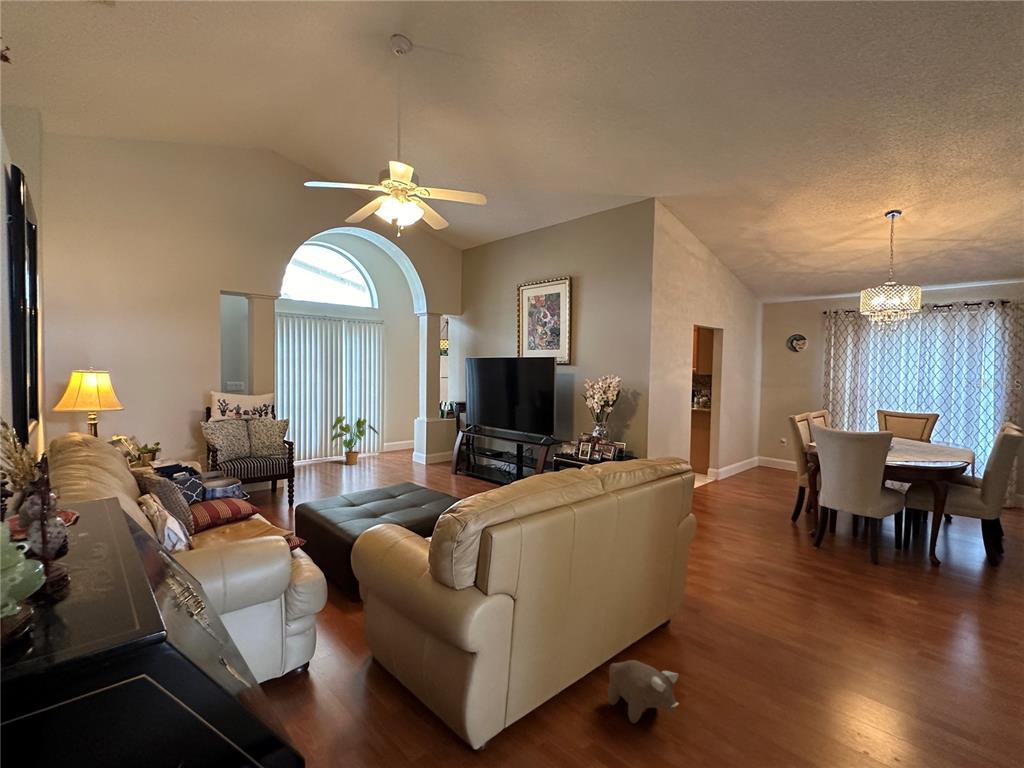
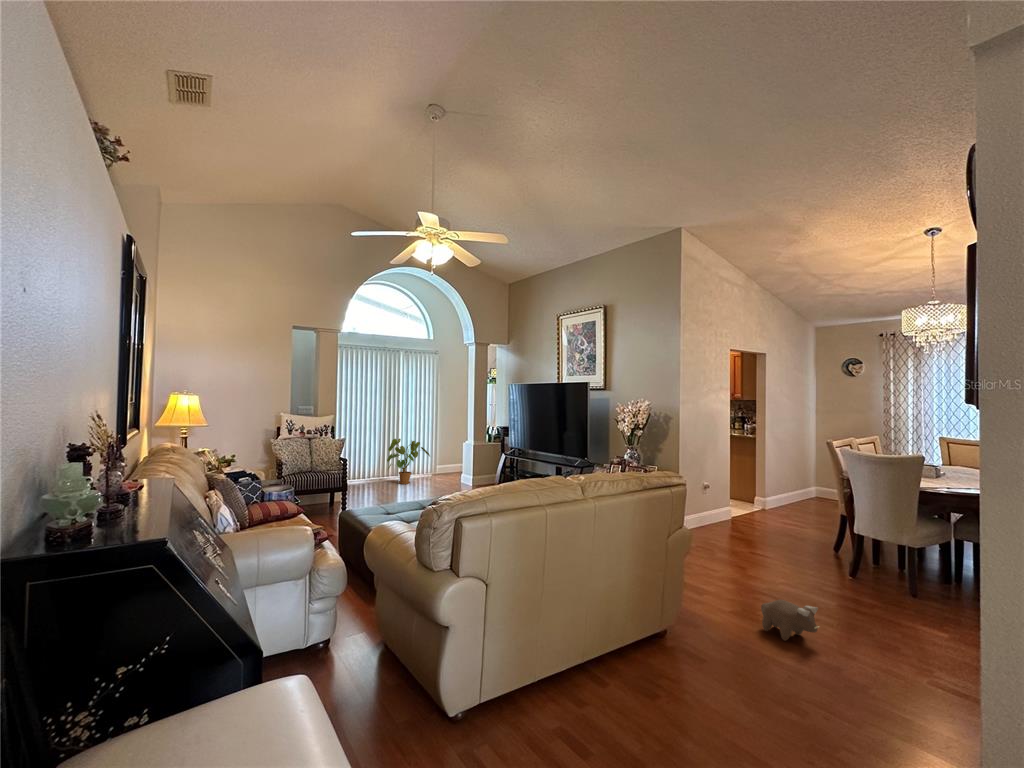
plush toy: present [608,660,679,723] -> present [761,600,819,641]

